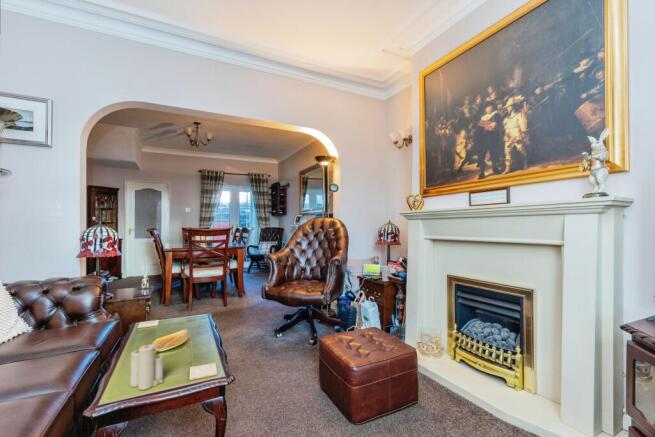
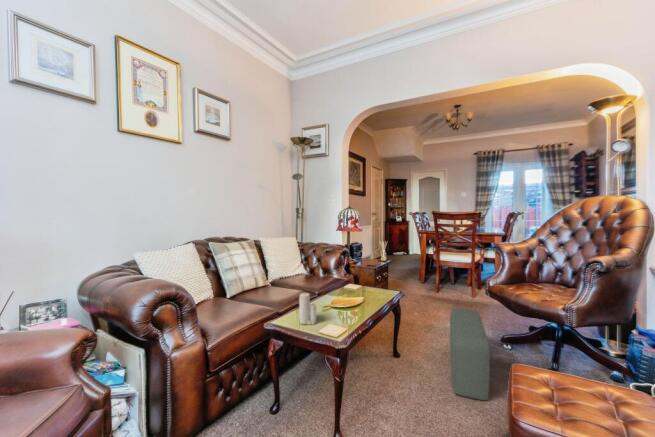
pouf: none [247,313,303,387] -> present [450,308,490,400]

